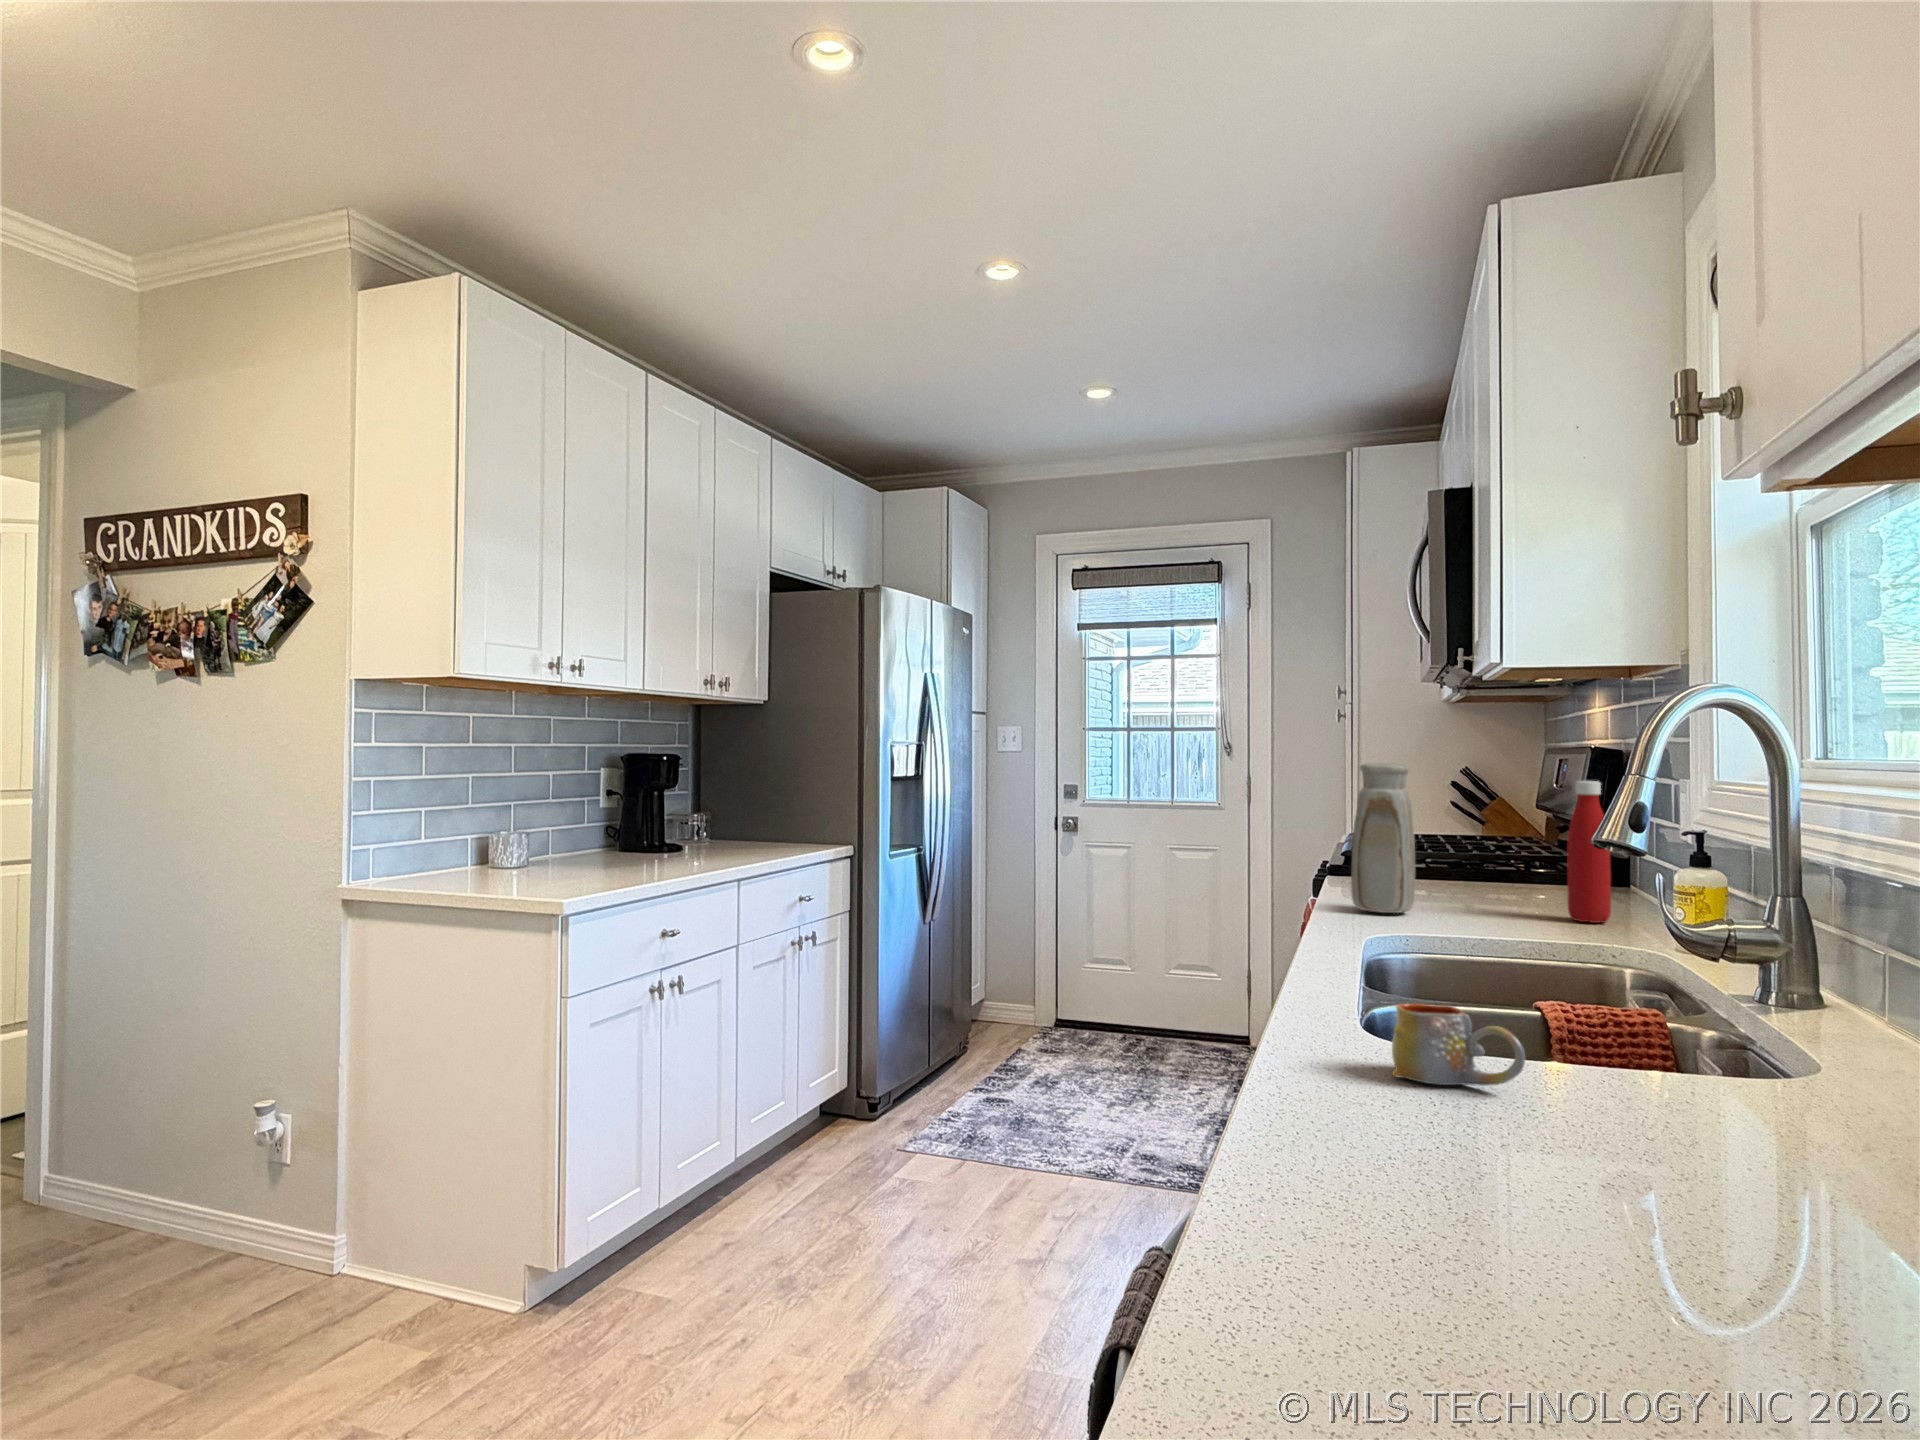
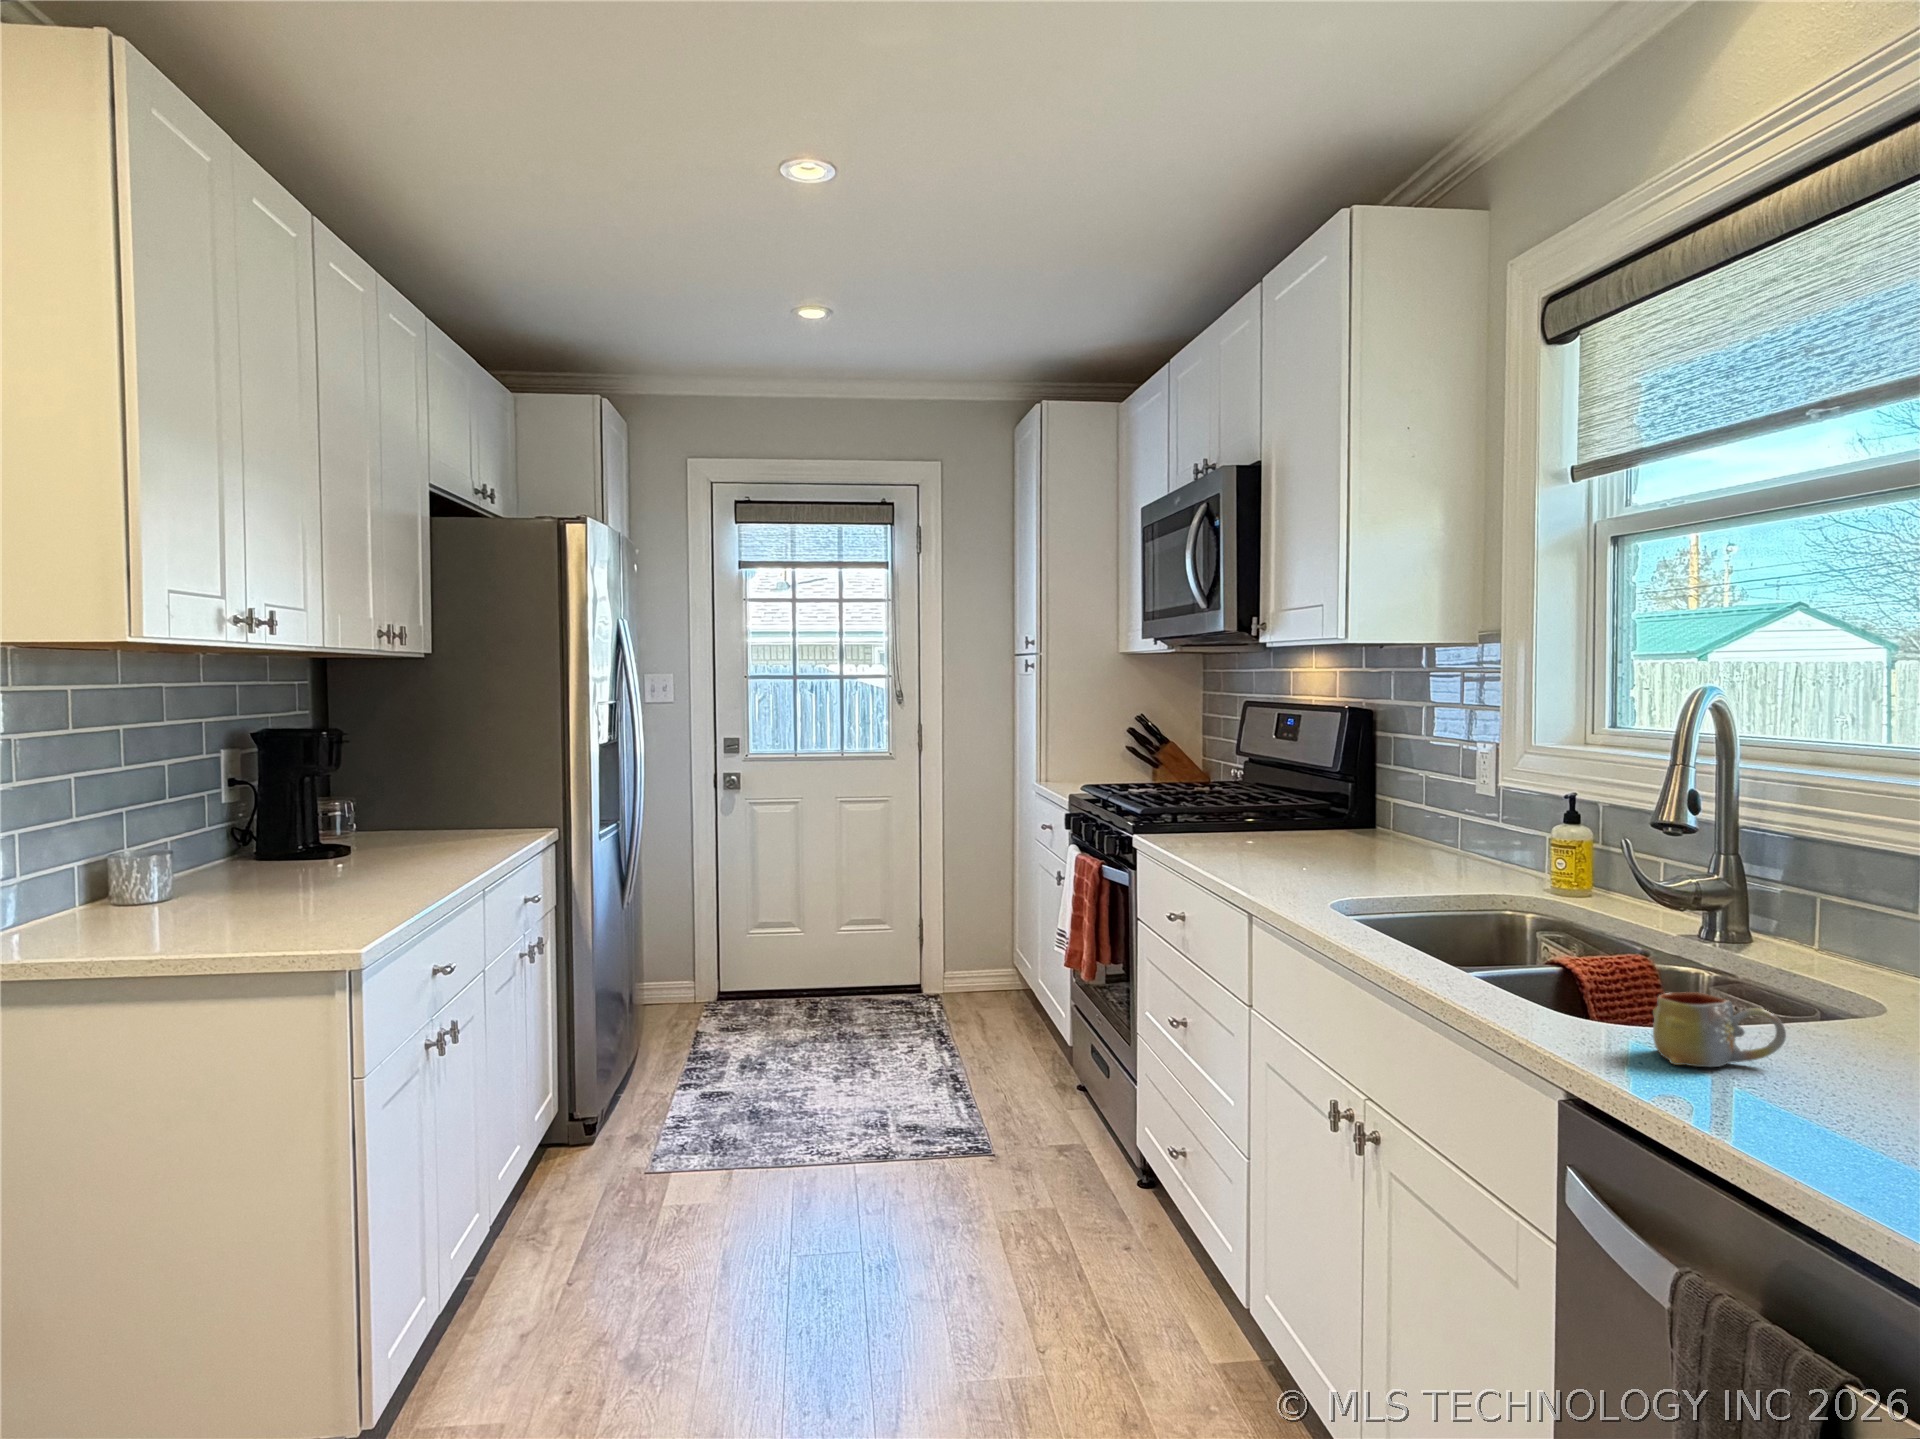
vase: present [1351,763,1415,913] -> none [1238,734,1296,875]
bottle: present [1567,781,1611,923] -> none [1405,746,1440,869]

